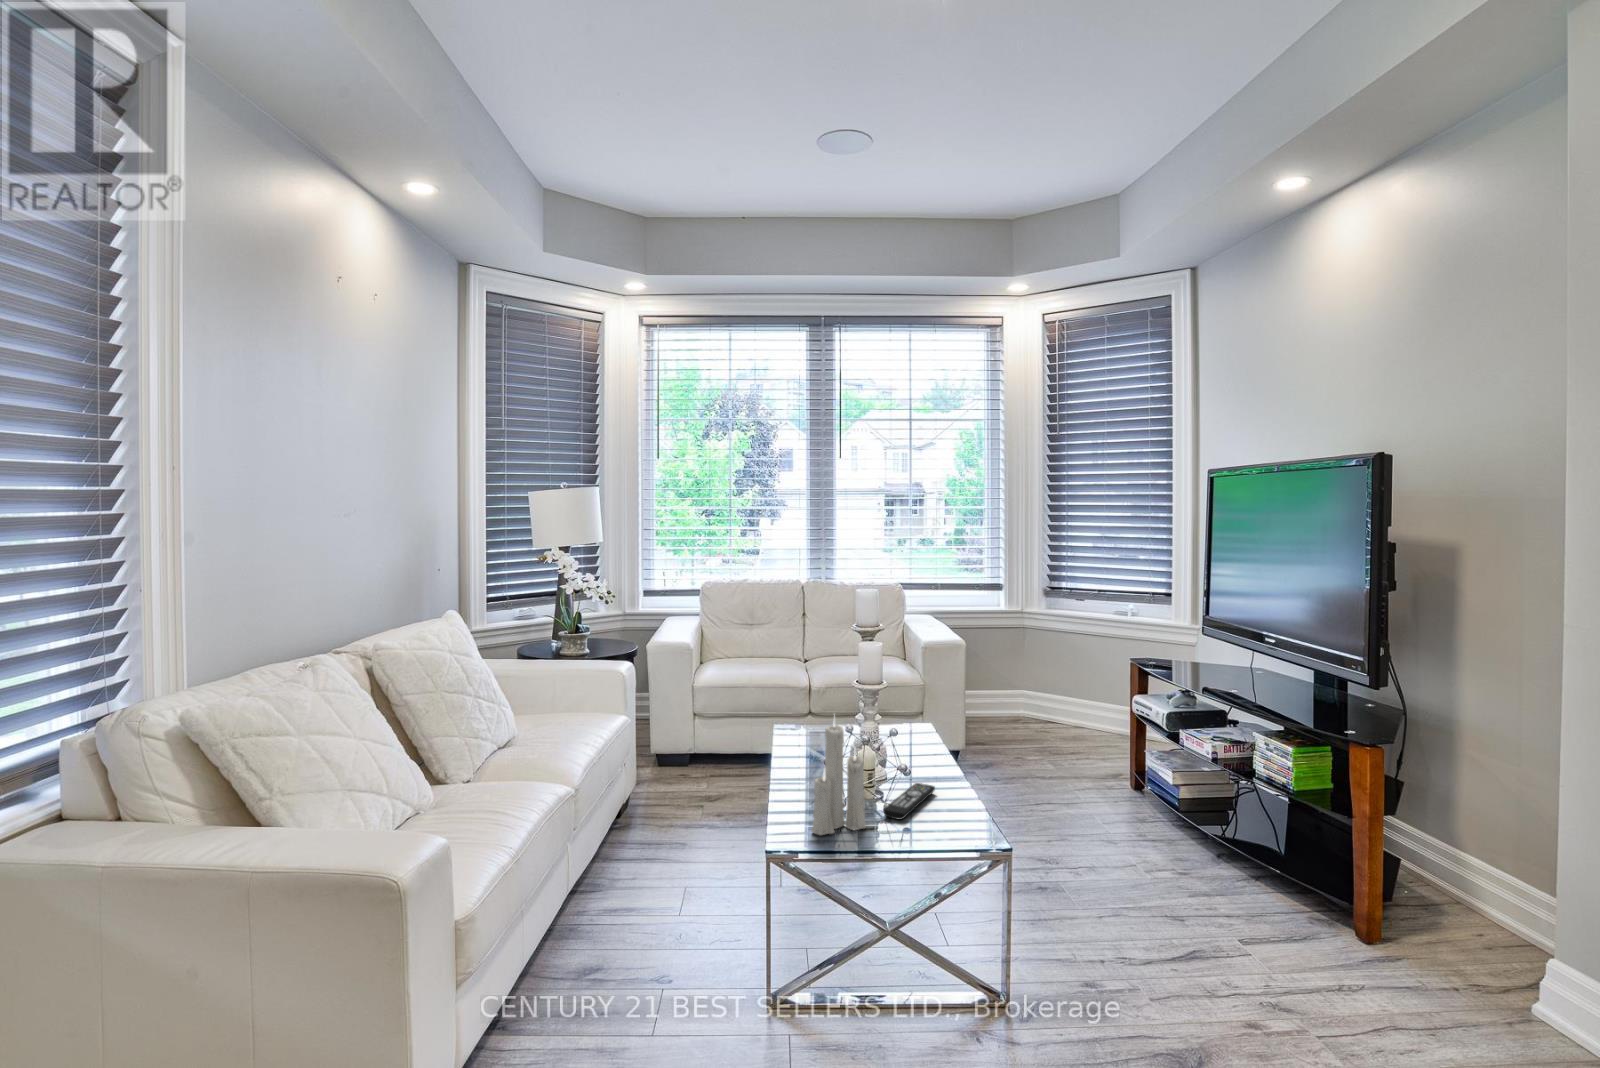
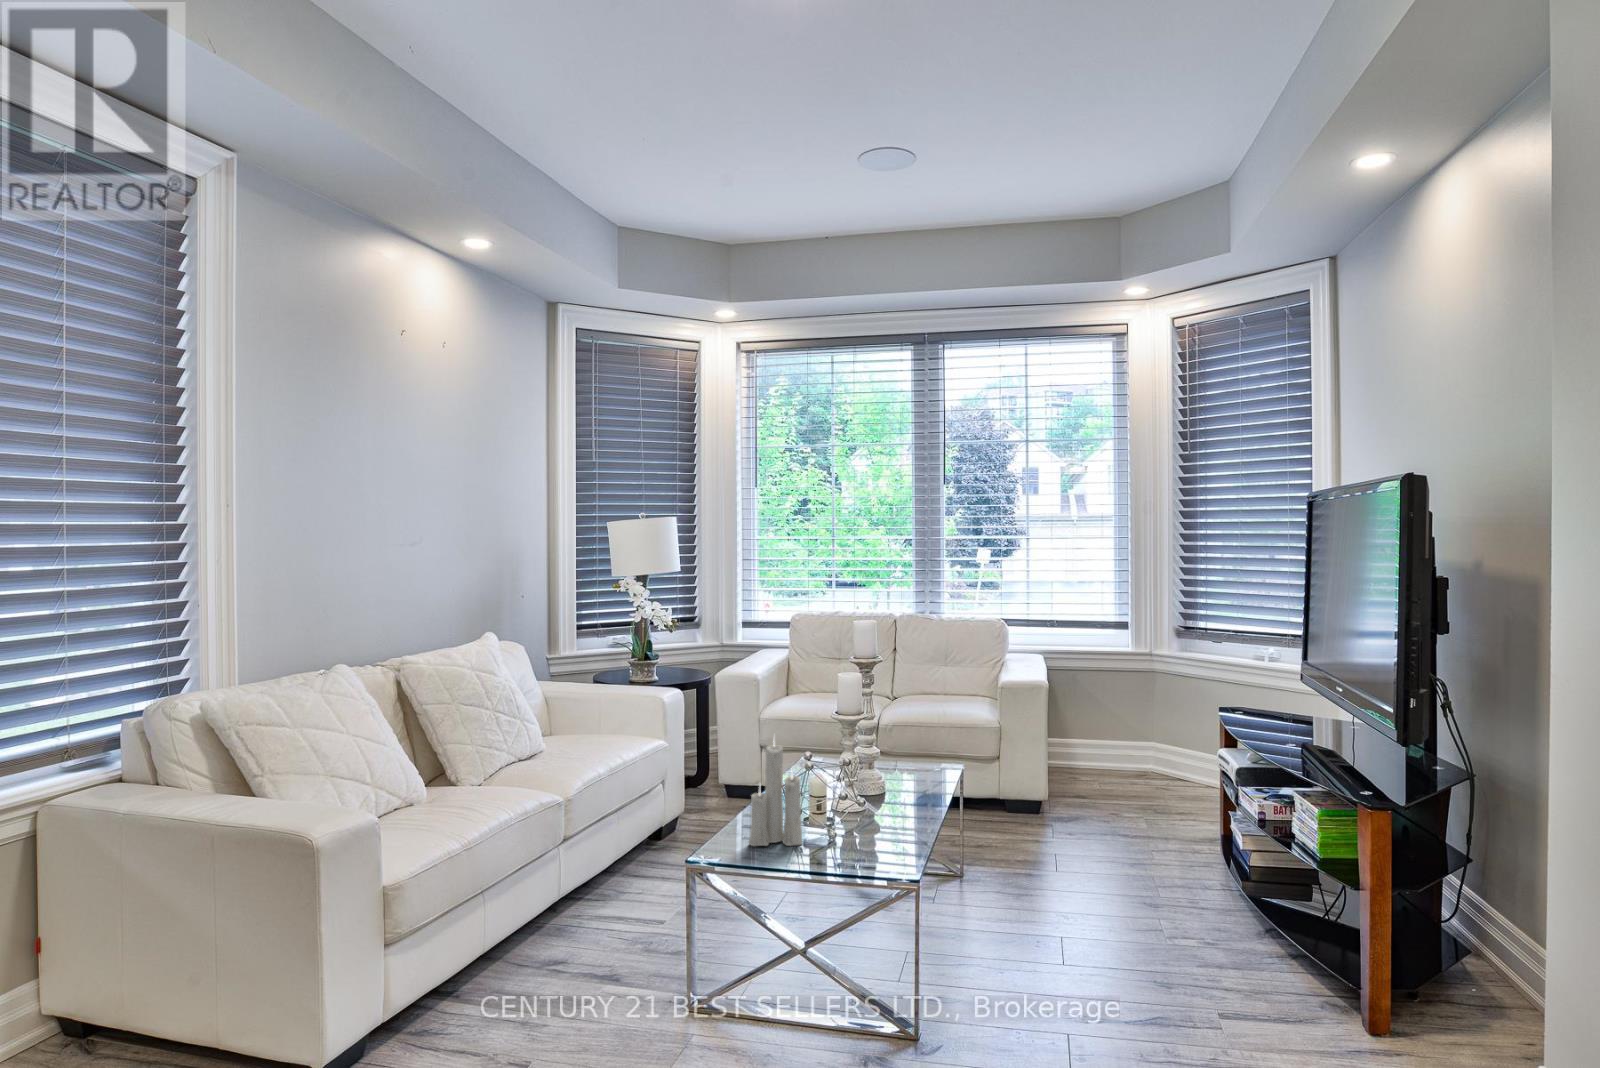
remote control: present [883,783,935,819] -> none [826,813,897,841]

